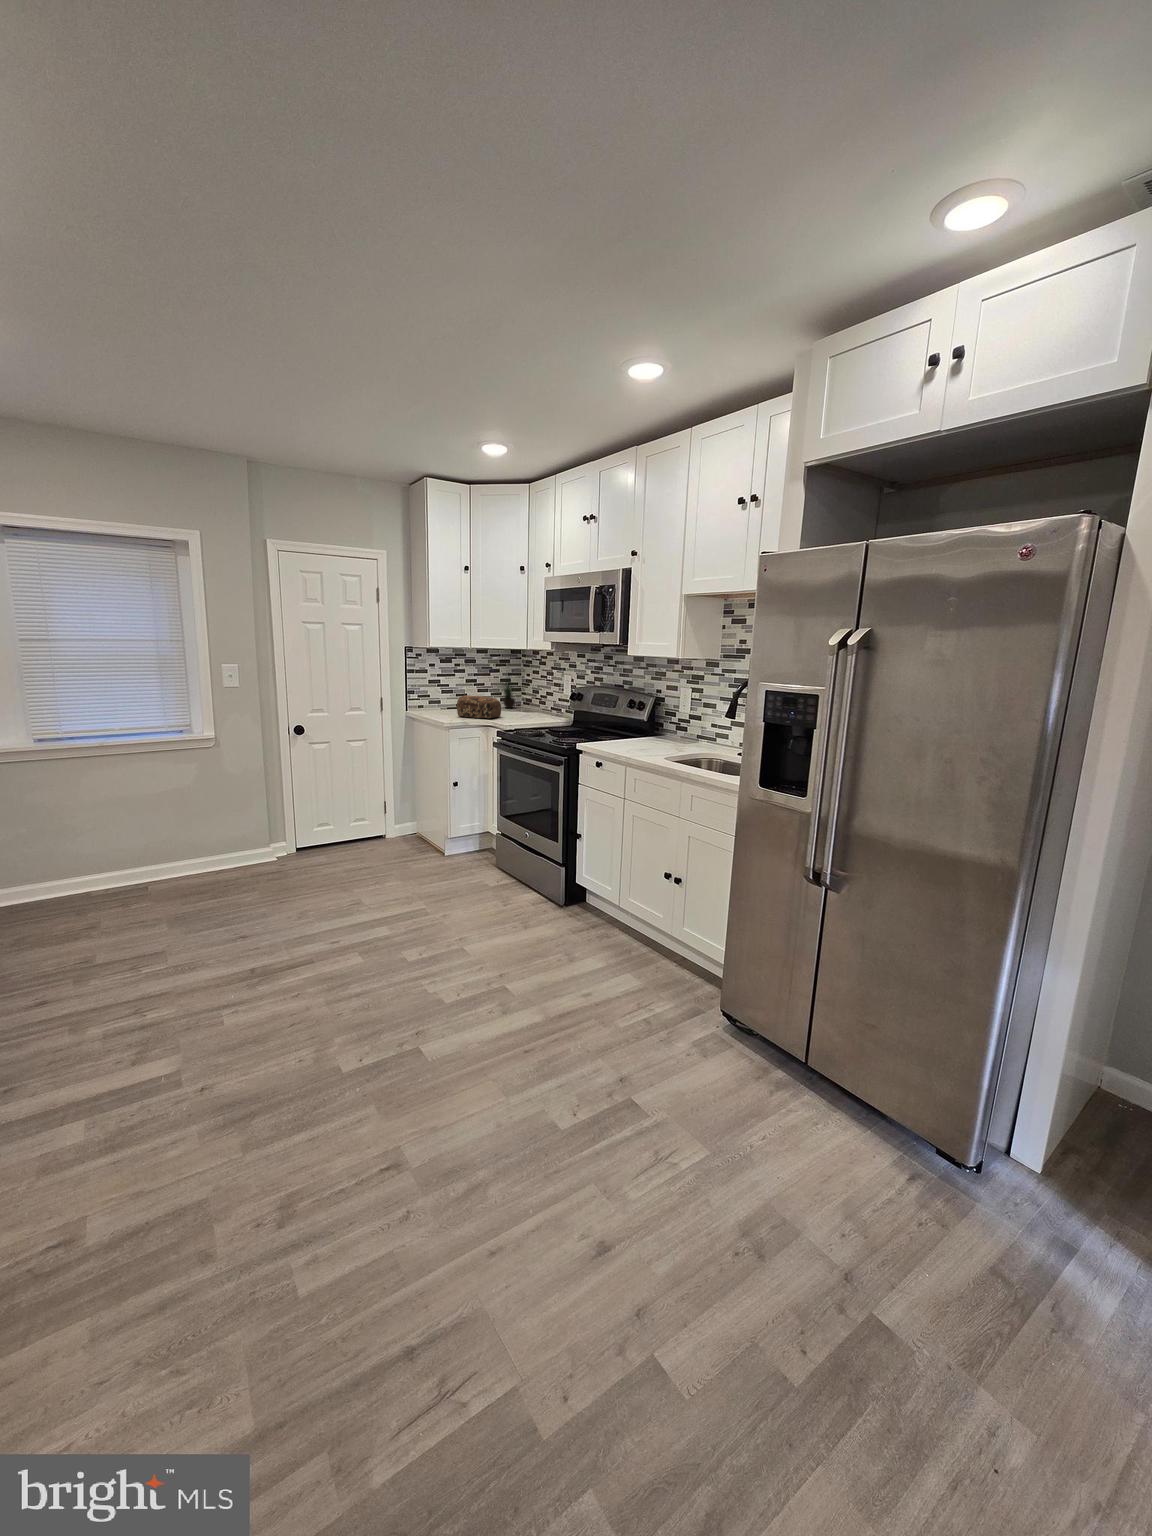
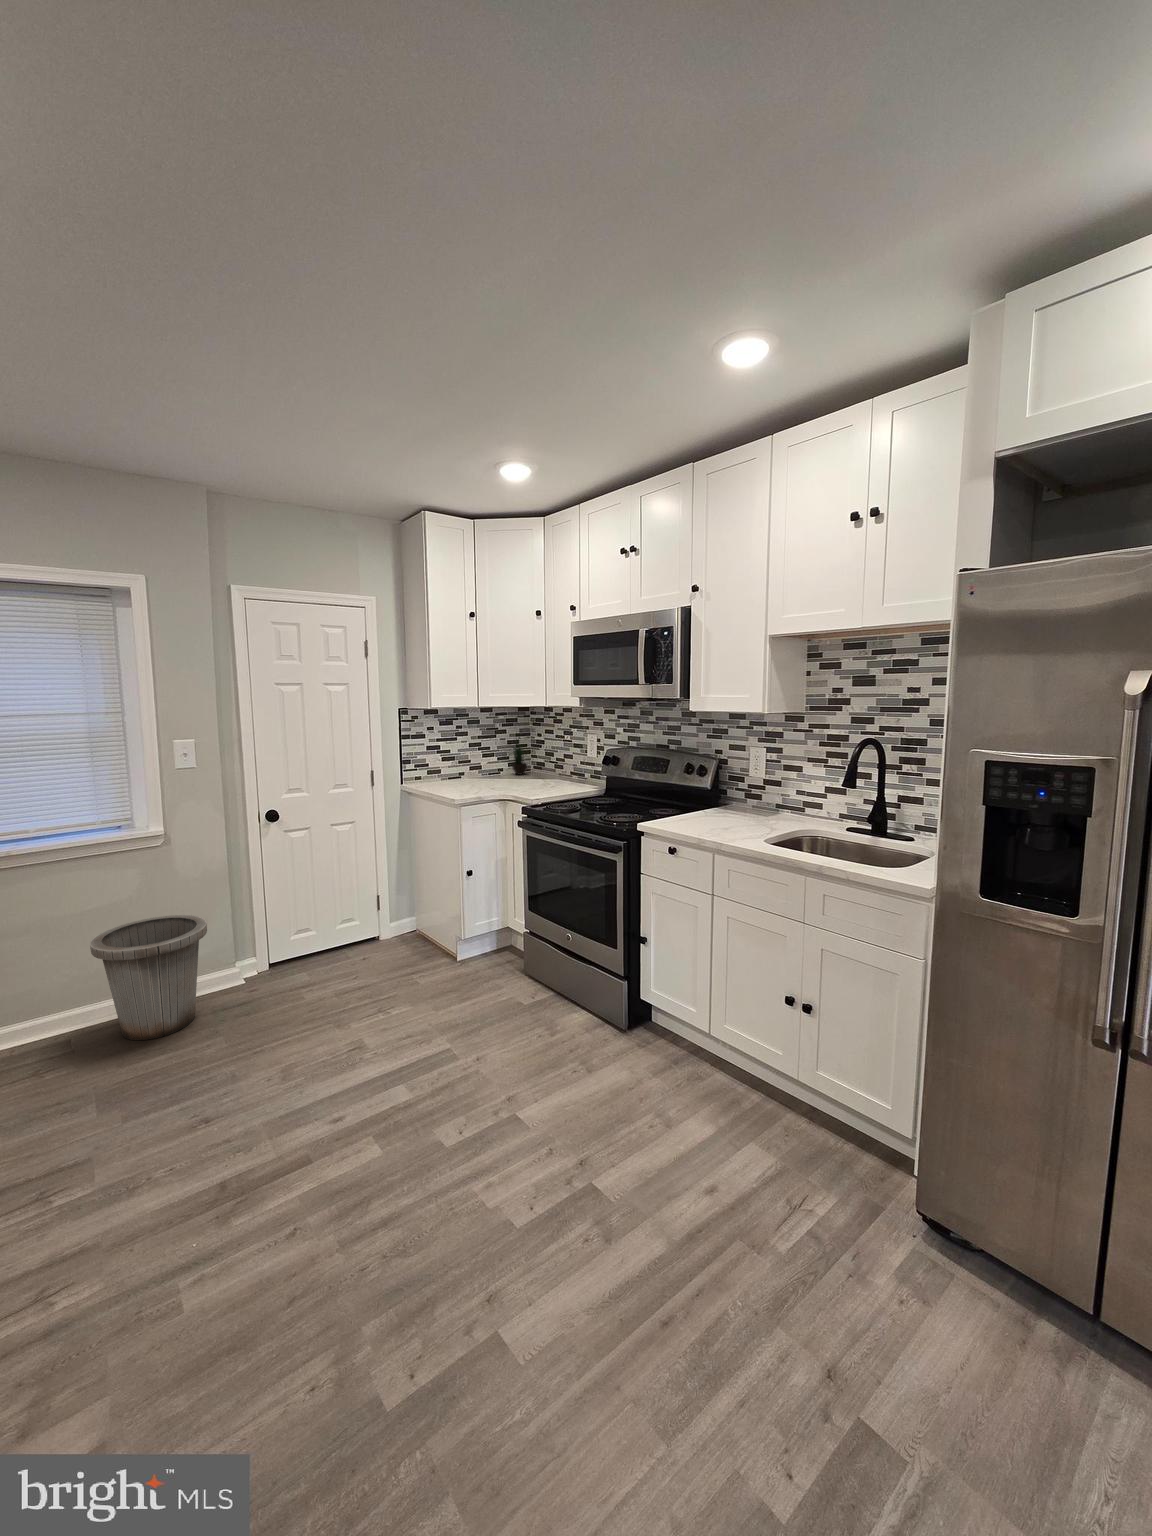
bread loaf: present [457,695,501,718] -> none [465,764,518,790]
trash can: none [158,802,246,891] -> present [90,915,207,1040]

